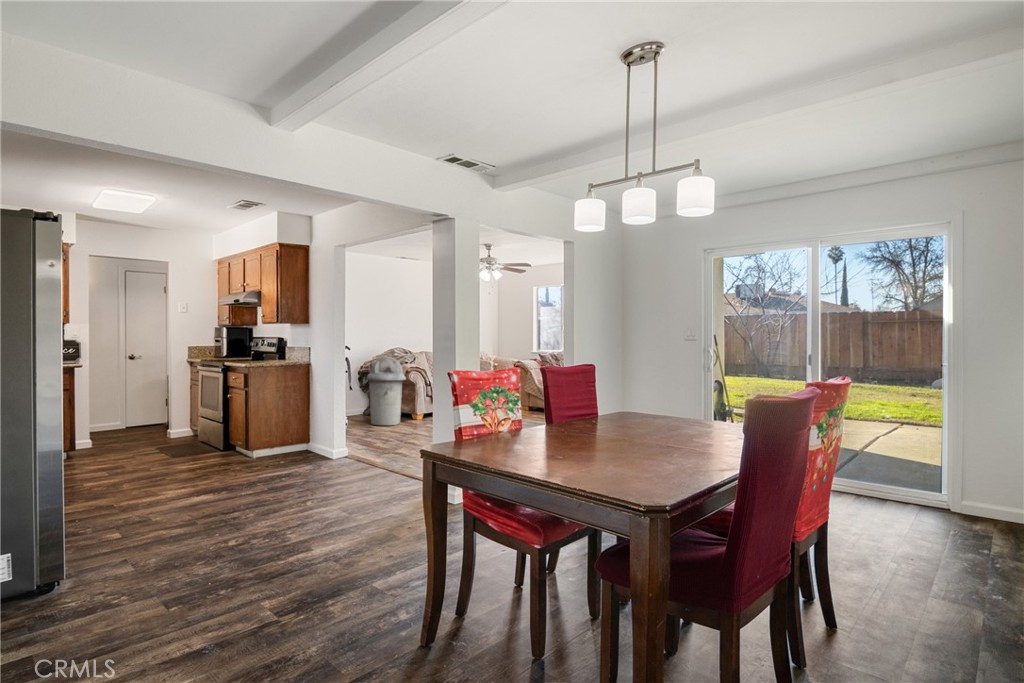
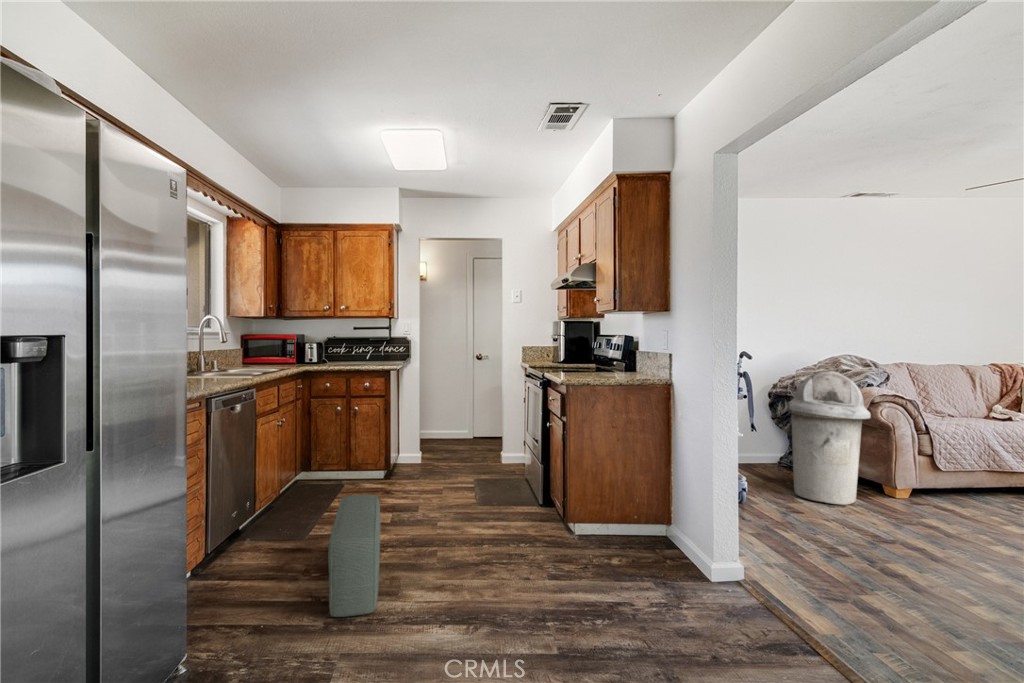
pouf: none [100,441,158,495] -> present [328,495,380,617]

